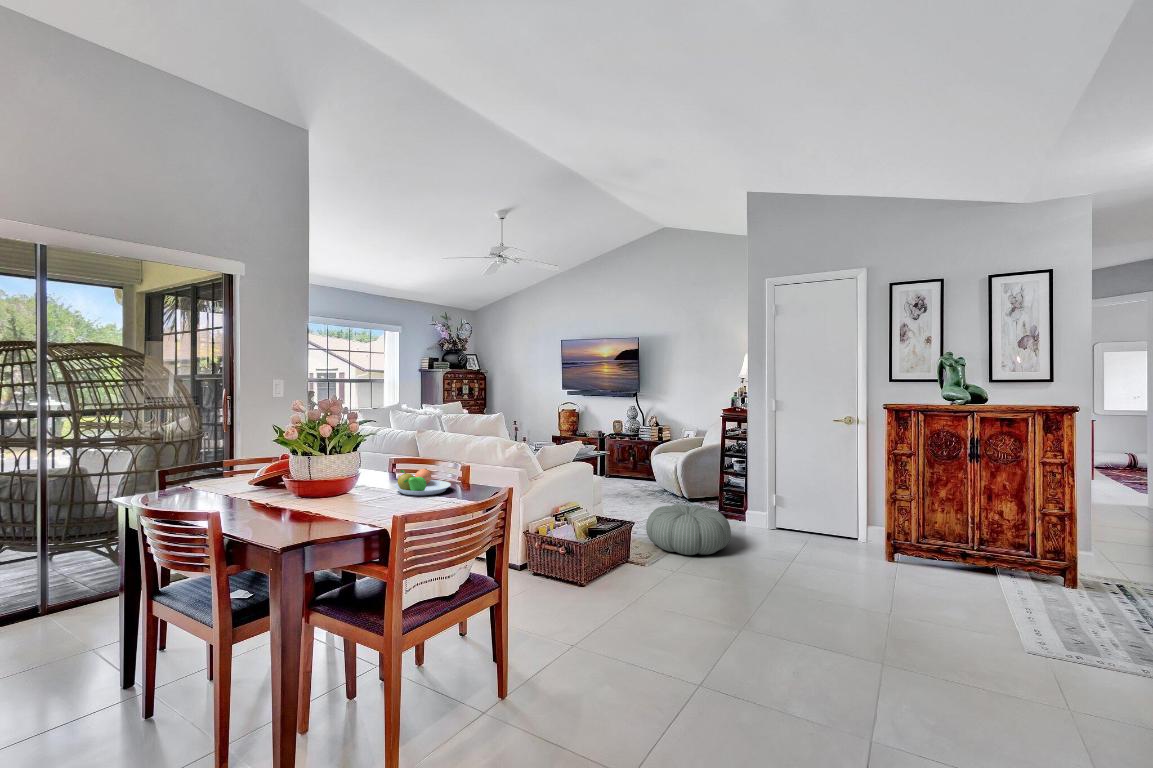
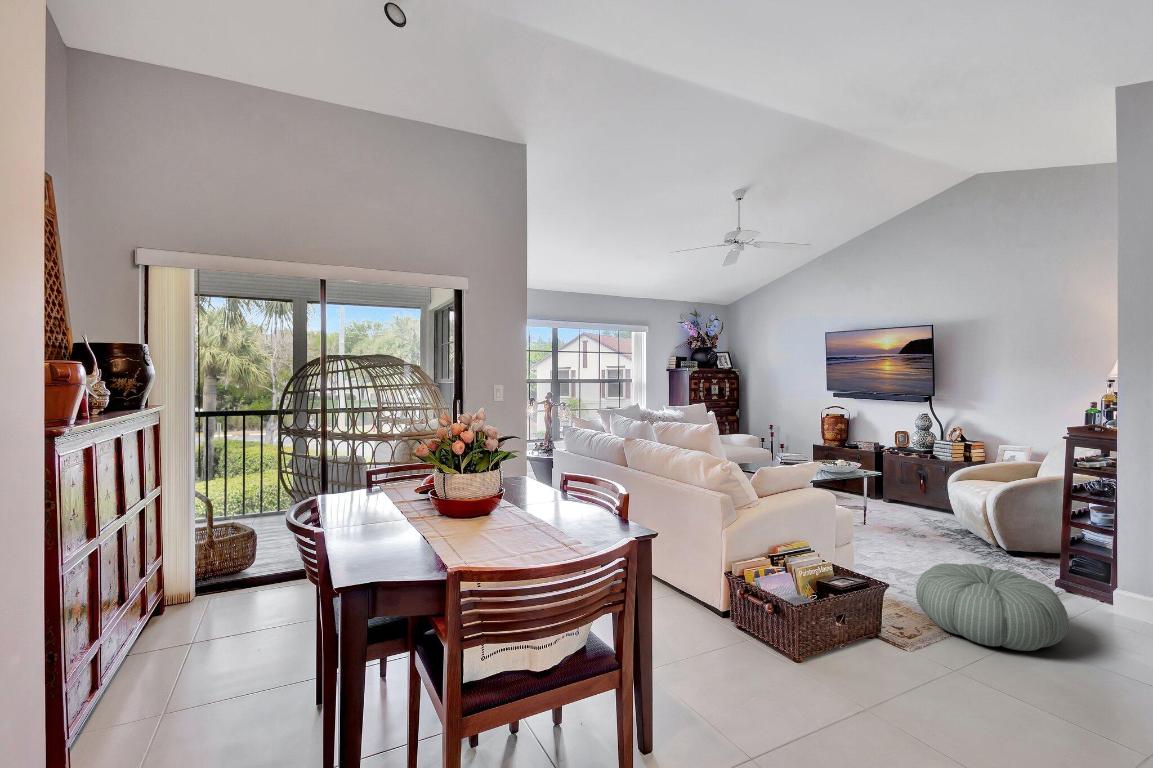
fruit bowl: present [394,469,451,495] -> none [528,495,593,529]

